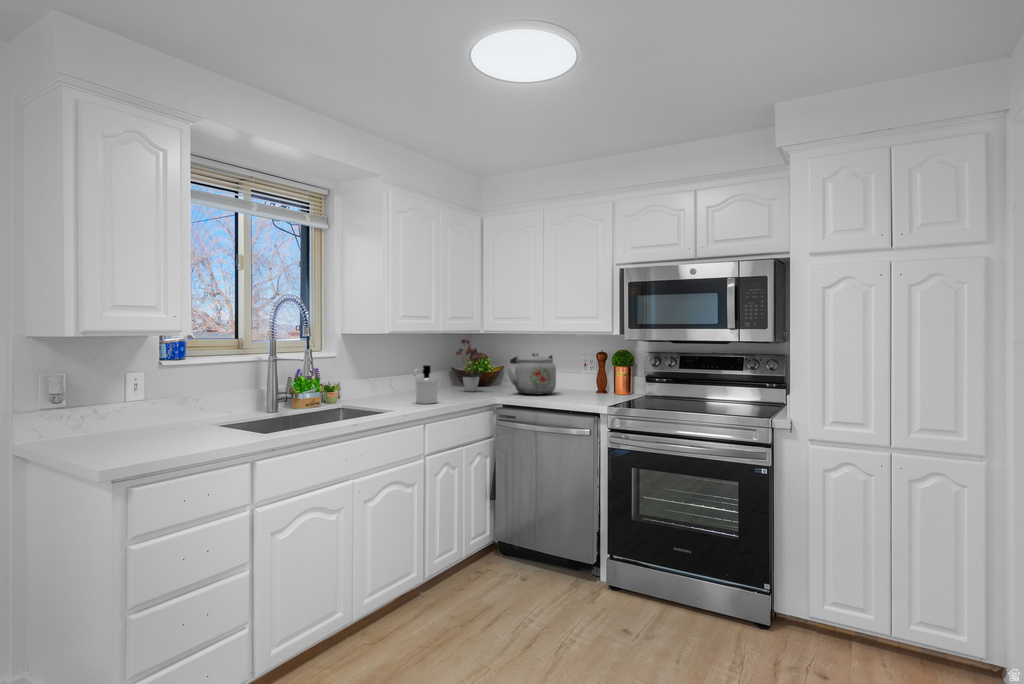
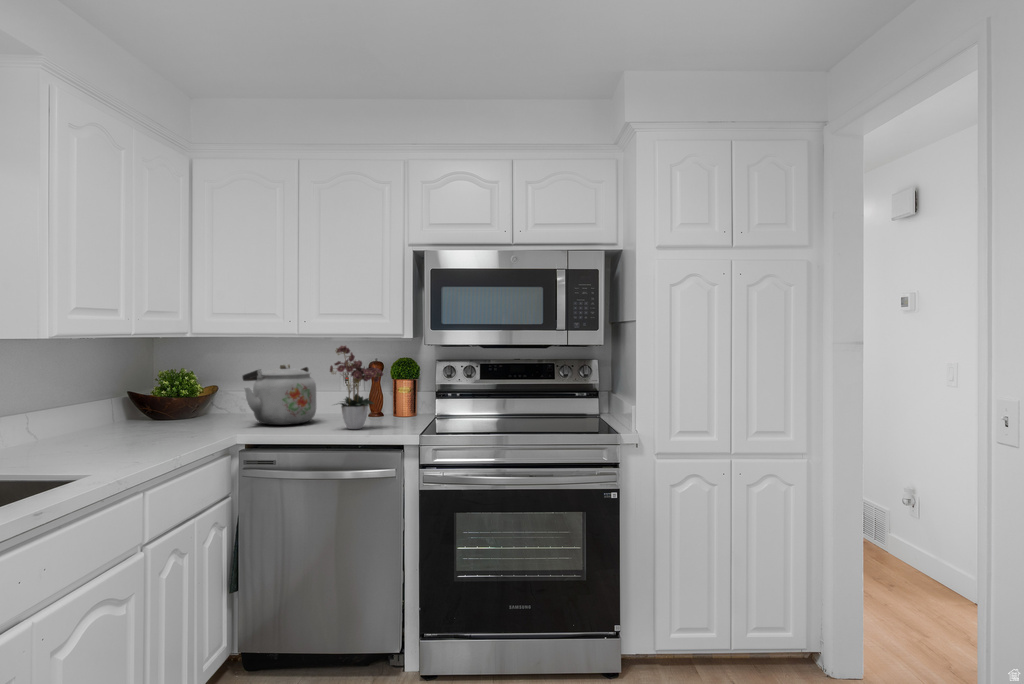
flower arrangement: present [456,339,488,392] -> present [330,346,383,429]
soap dispenser: present [414,365,438,404] -> none [102,389,146,455]

